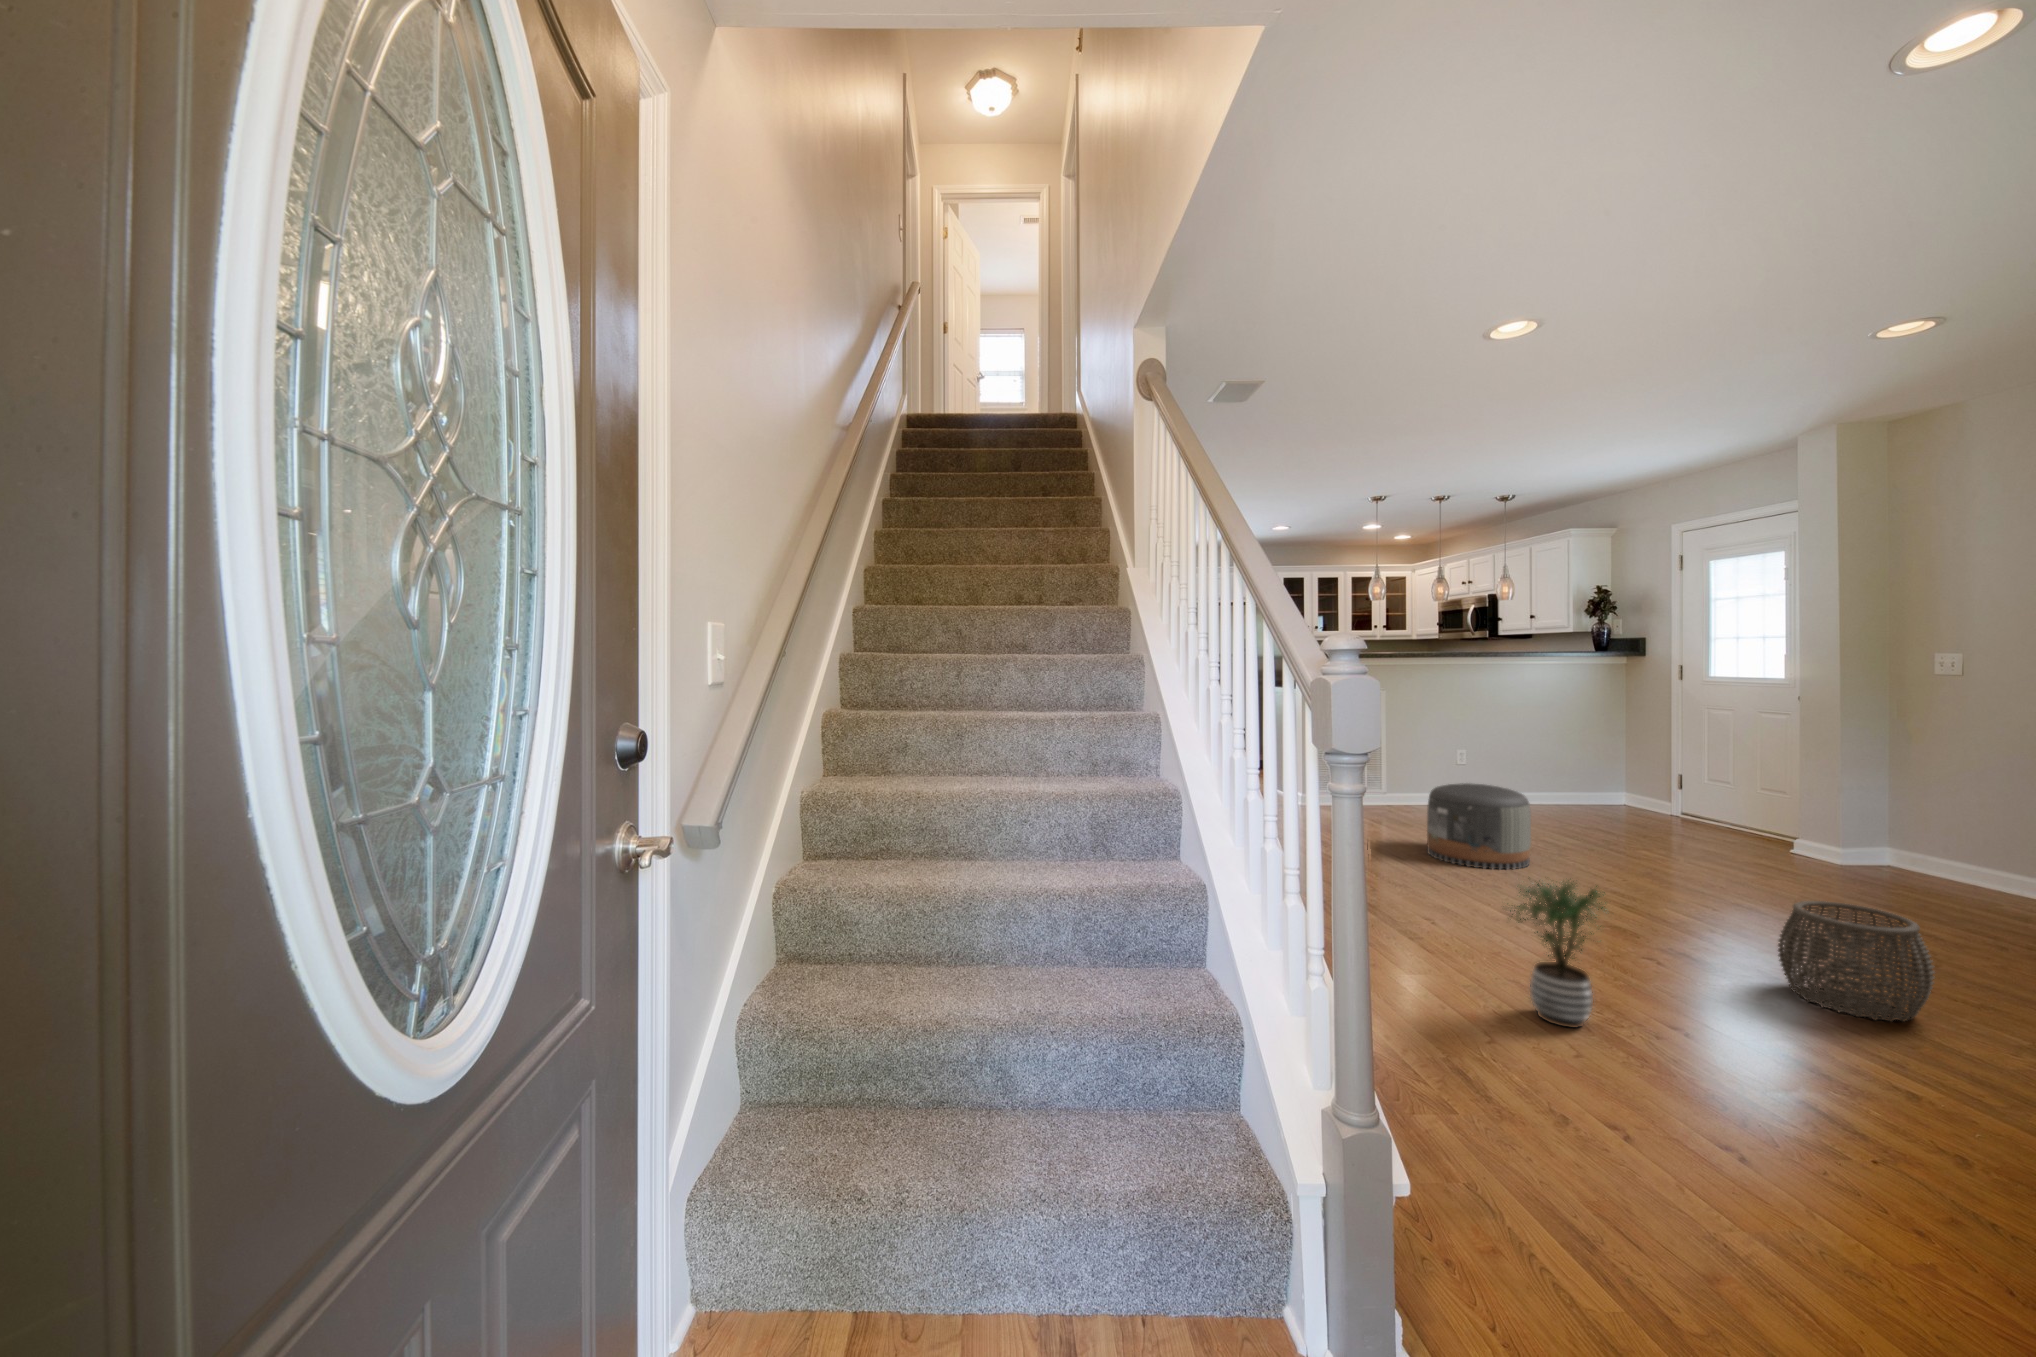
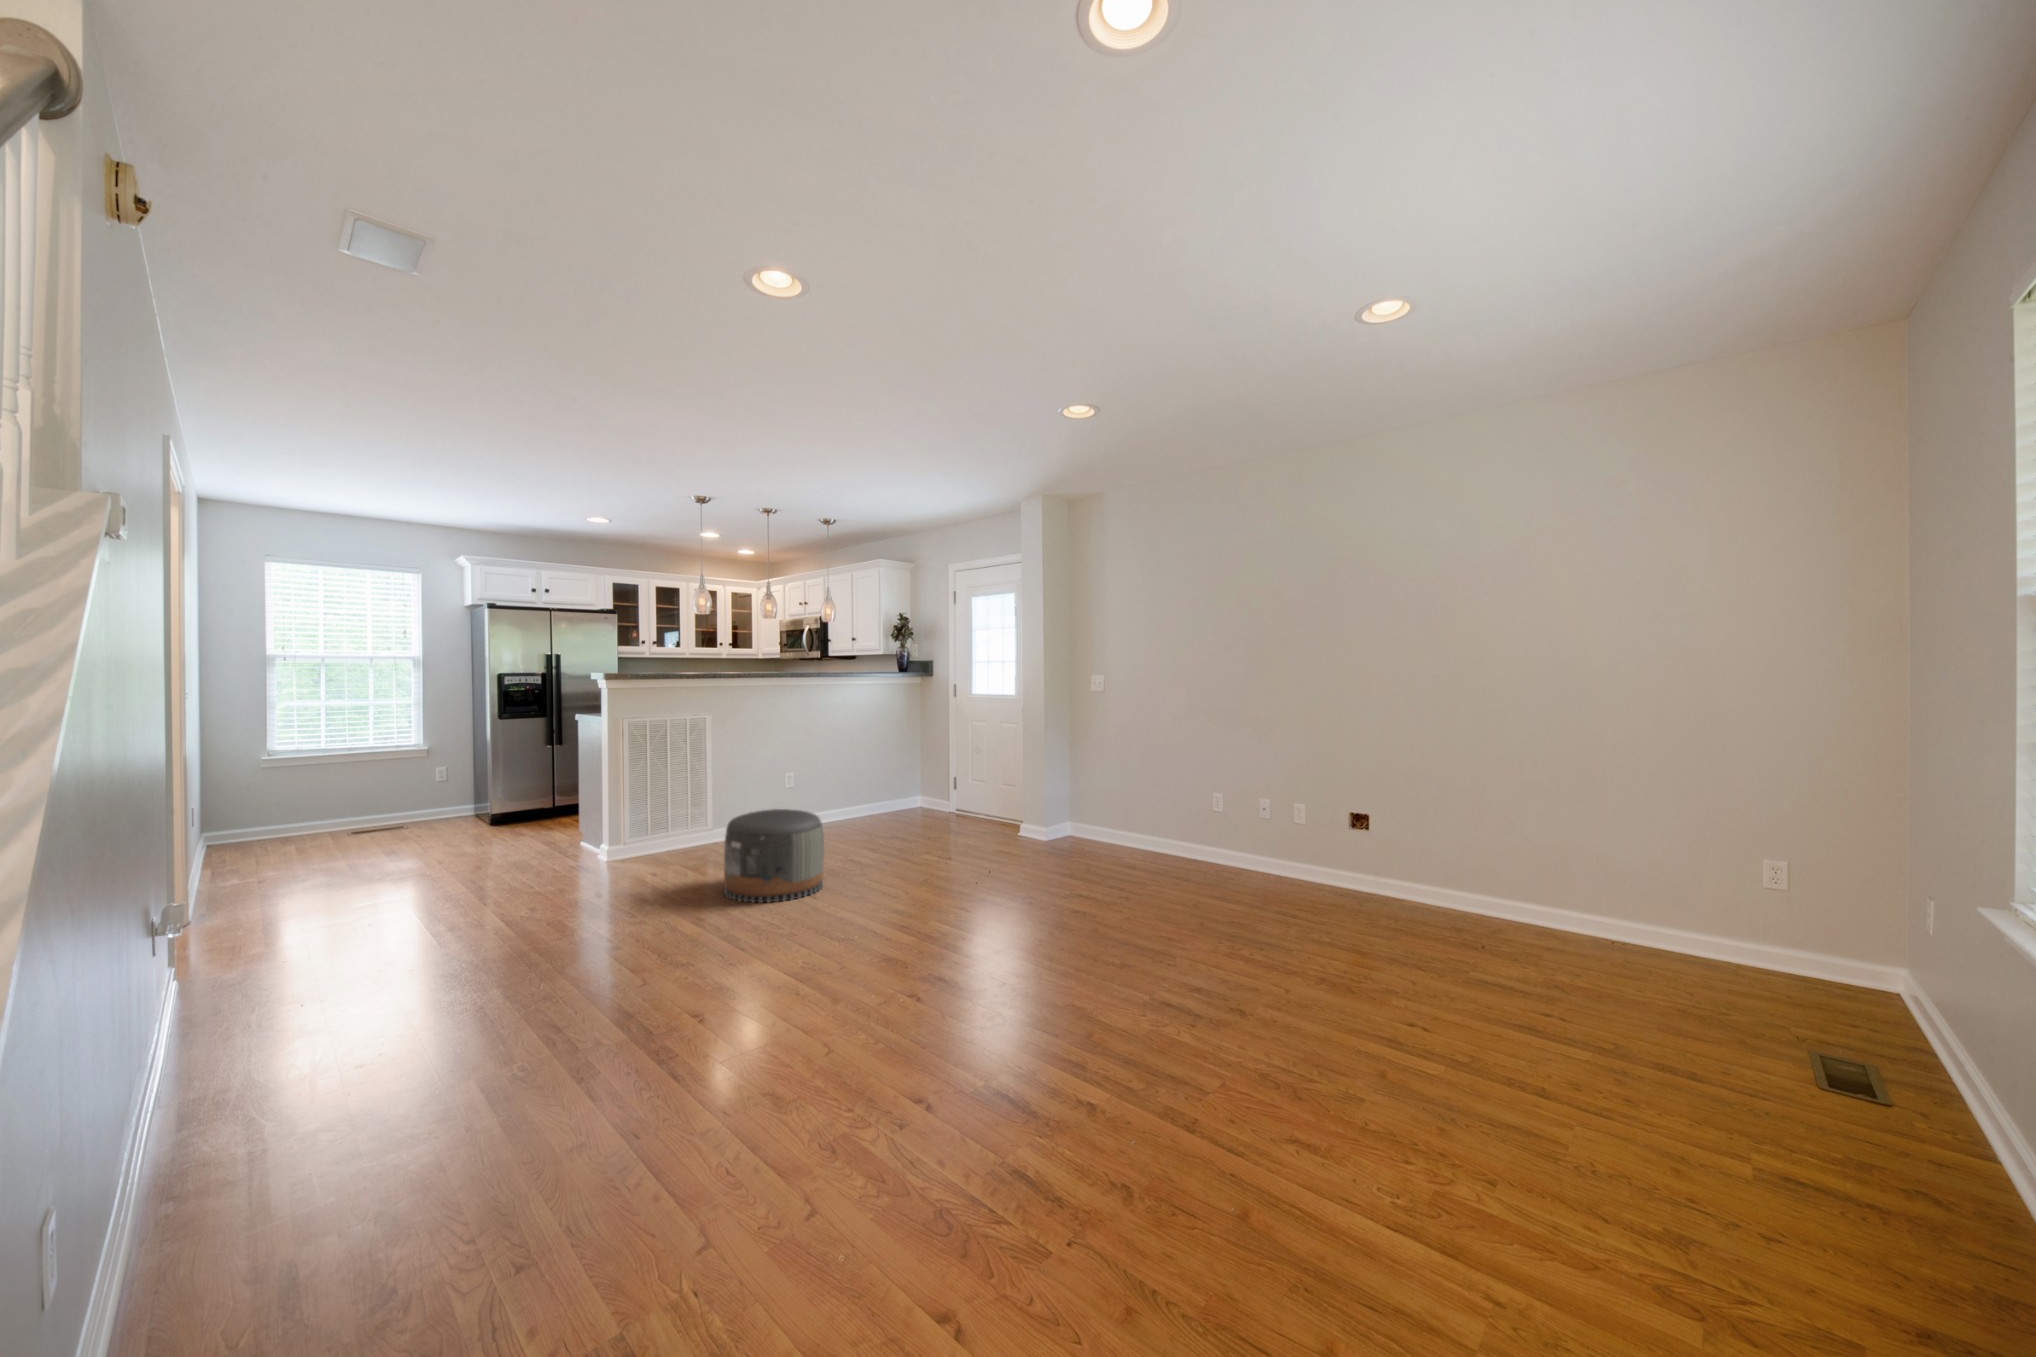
potted plant: present [1510,880,1607,1028] -> none [707,933,836,1125]
woven basket: present [1778,901,1935,1022] -> none [986,895,1082,1003]

